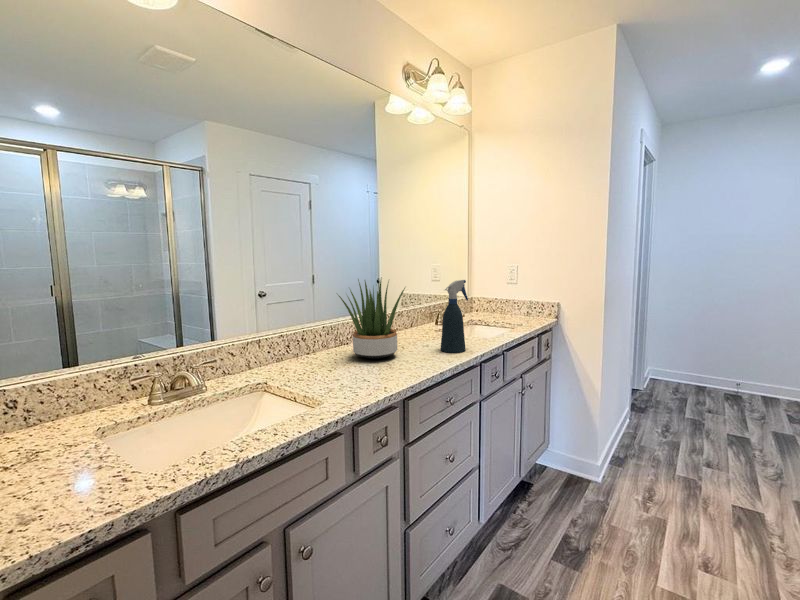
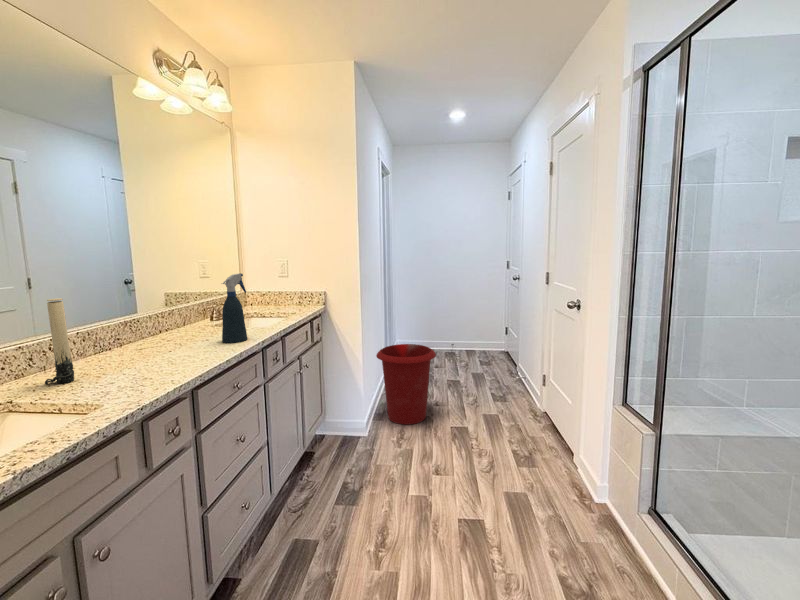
potted plant: present [338,279,405,359] -> none [98,273,181,359]
candle: none [293,298,314,373] -> present [45,298,74,384]
waste bin: none [620,376,713,485] -> present [376,344,436,424]

